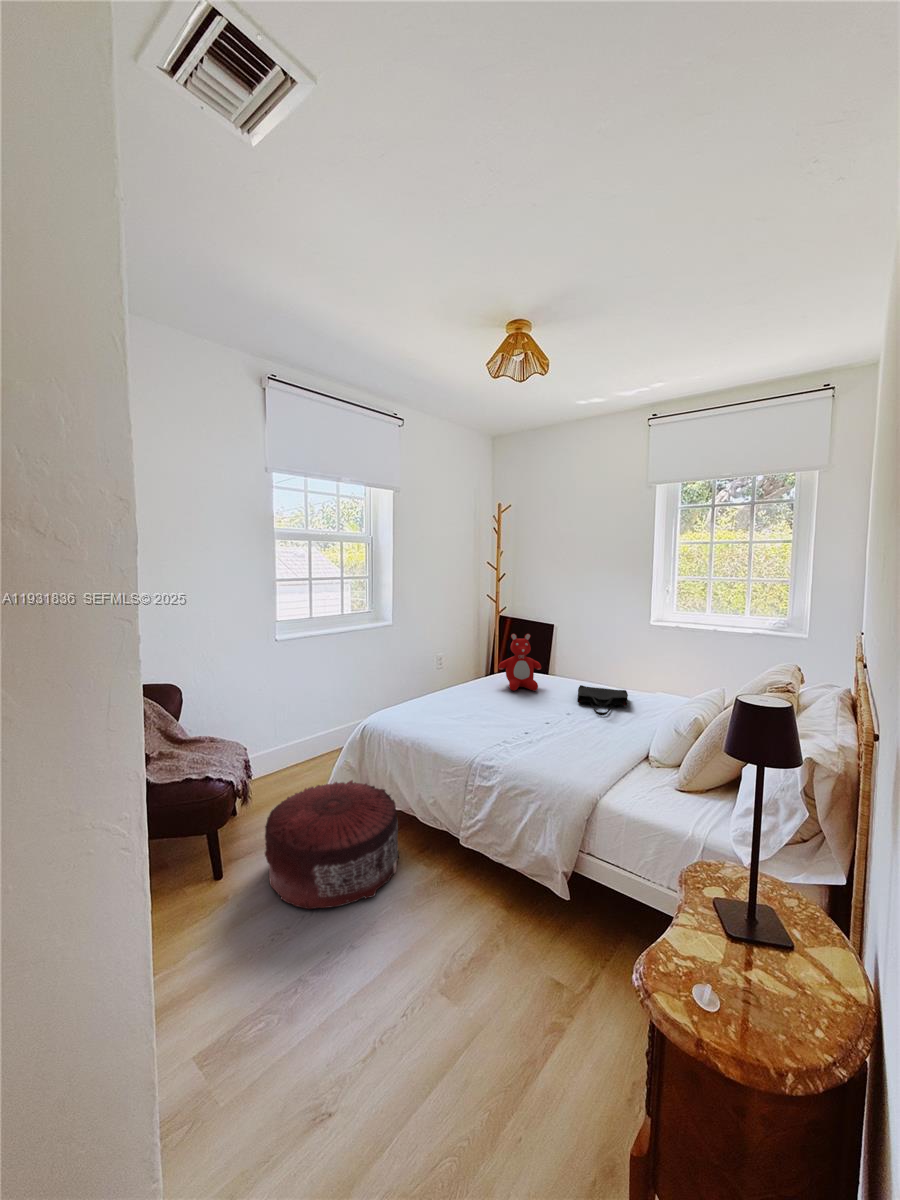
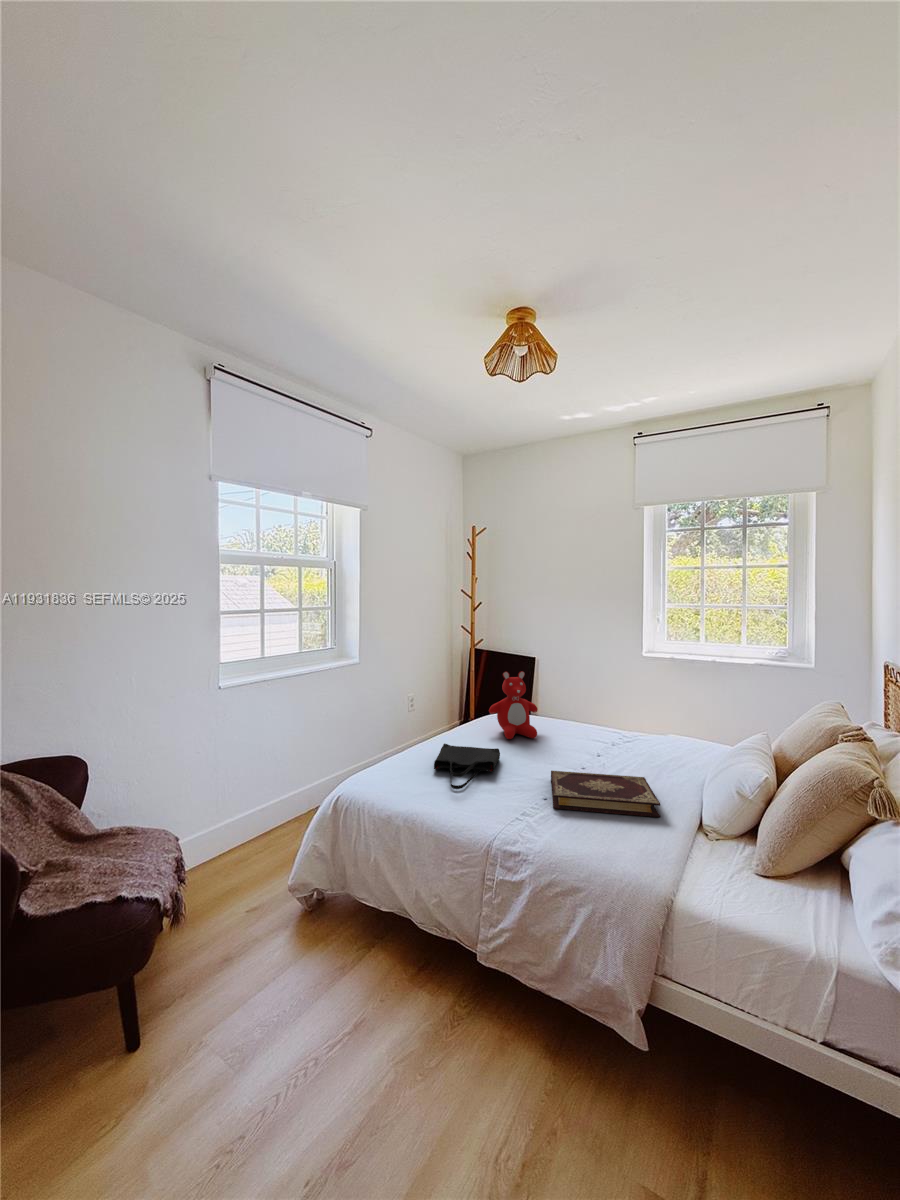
tote bag: present [577,685,628,715] -> present [434,744,500,789]
book: none [529,713,615,749] -> present [551,771,660,817]
pouf: present [265,780,399,909] -> none [206,874,393,1095]

